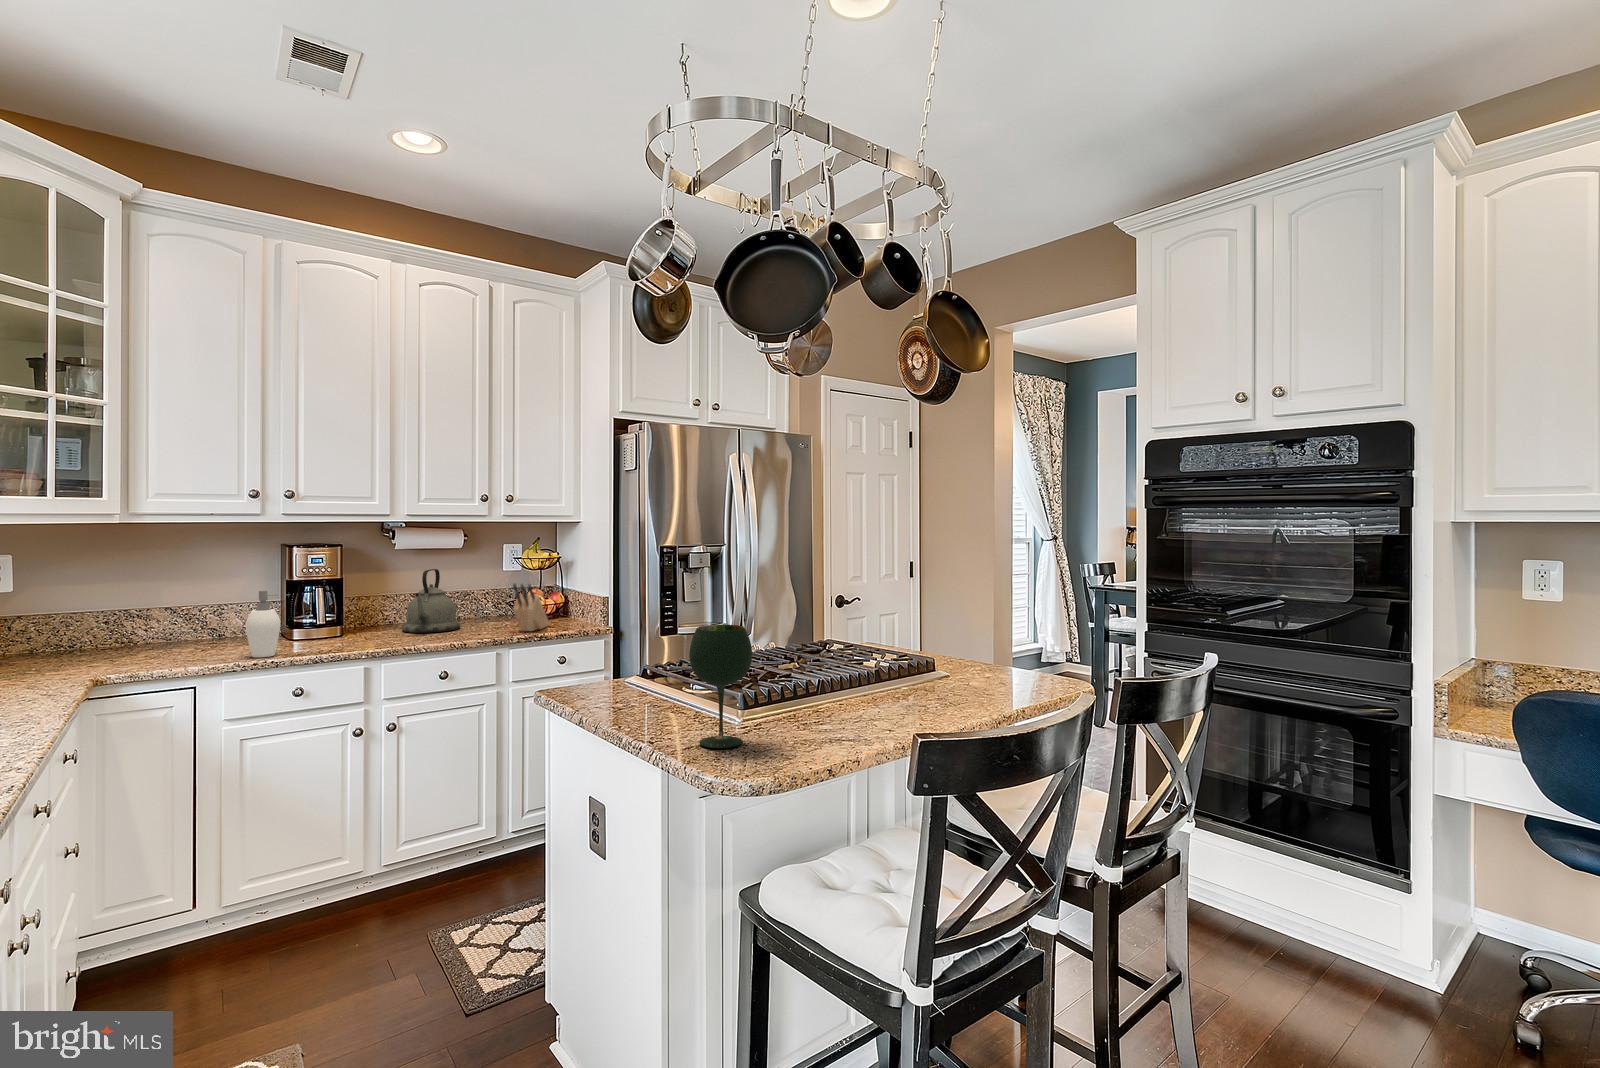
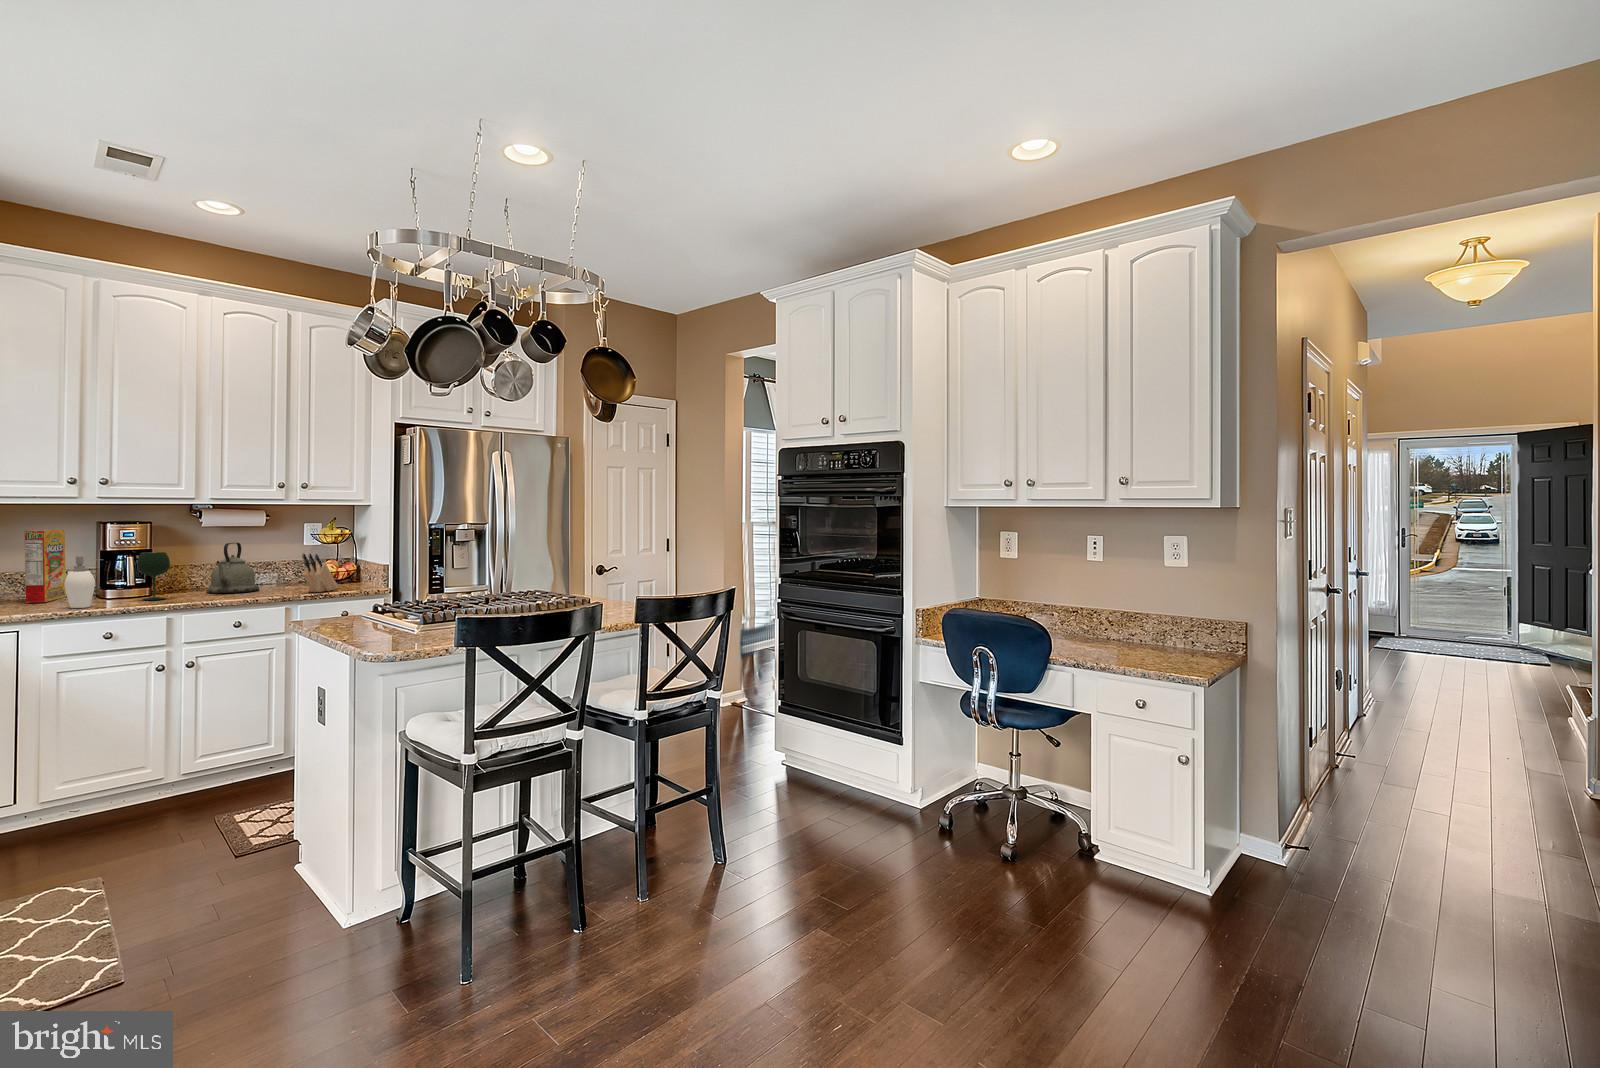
cereal box: none [202,555,247,647] -> present [25,530,66,603]
wine glass: present [689,625,752,748] -> present [137,552,170,600]

